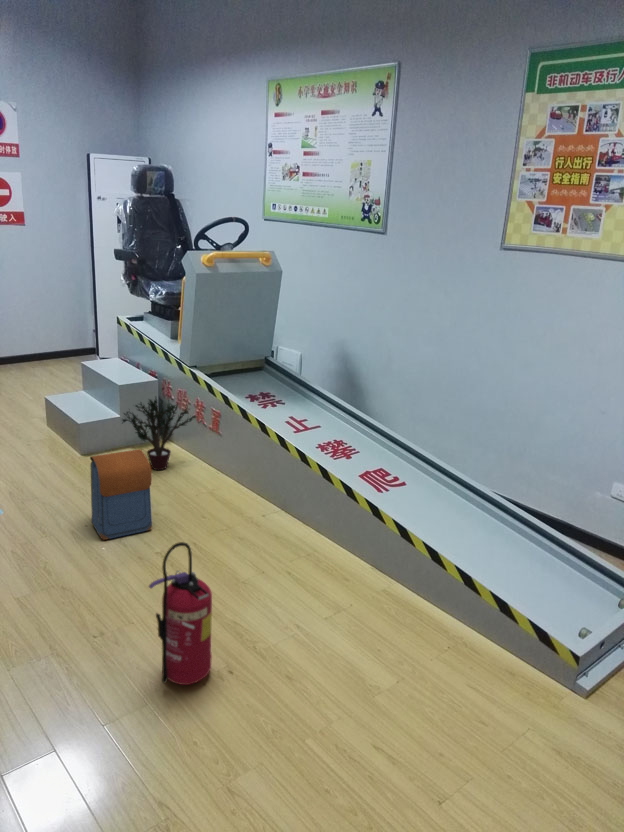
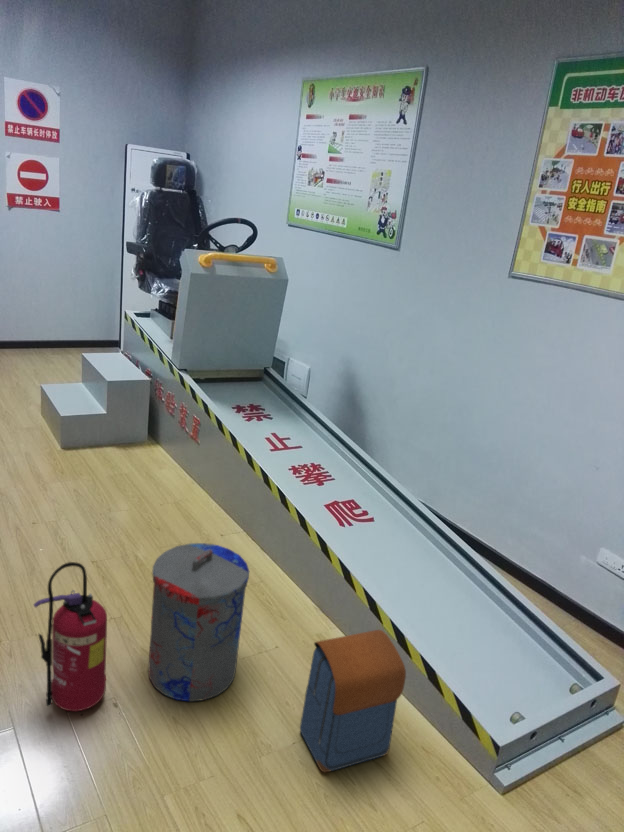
potted plant: present [122,398,195,470] -> none [101,396,180,472]
backpack: present [90,449,152,540] -> present [300,630,406,772]
trash can: none [240,517,331,663] -> present [149,543,249,701]

